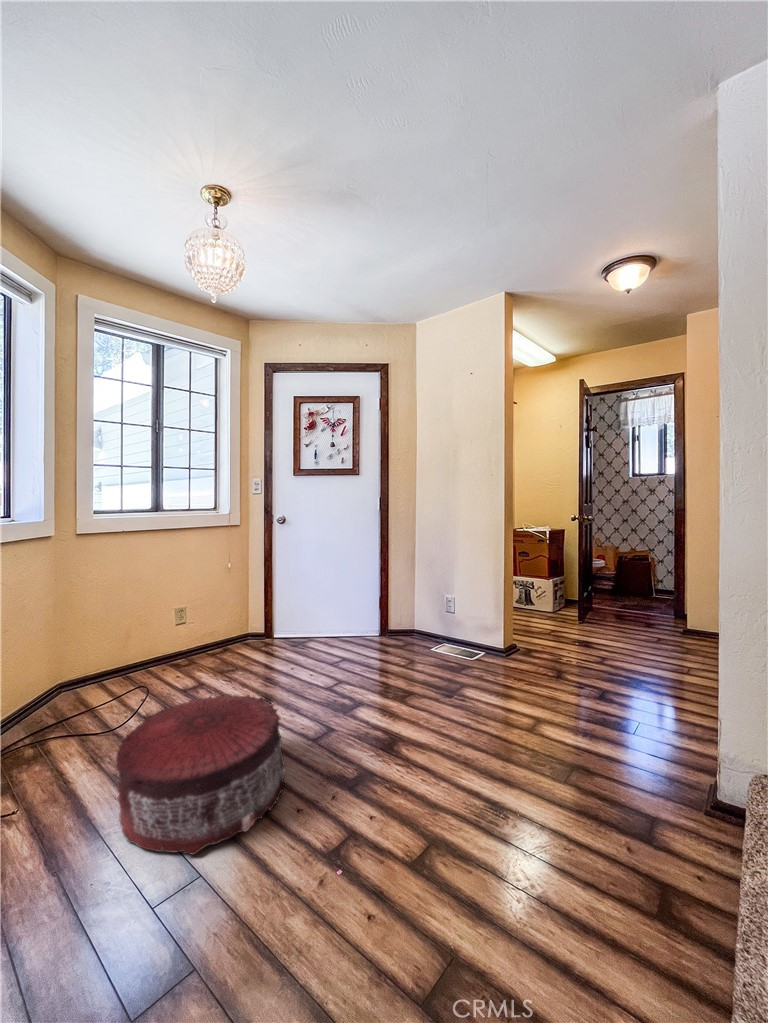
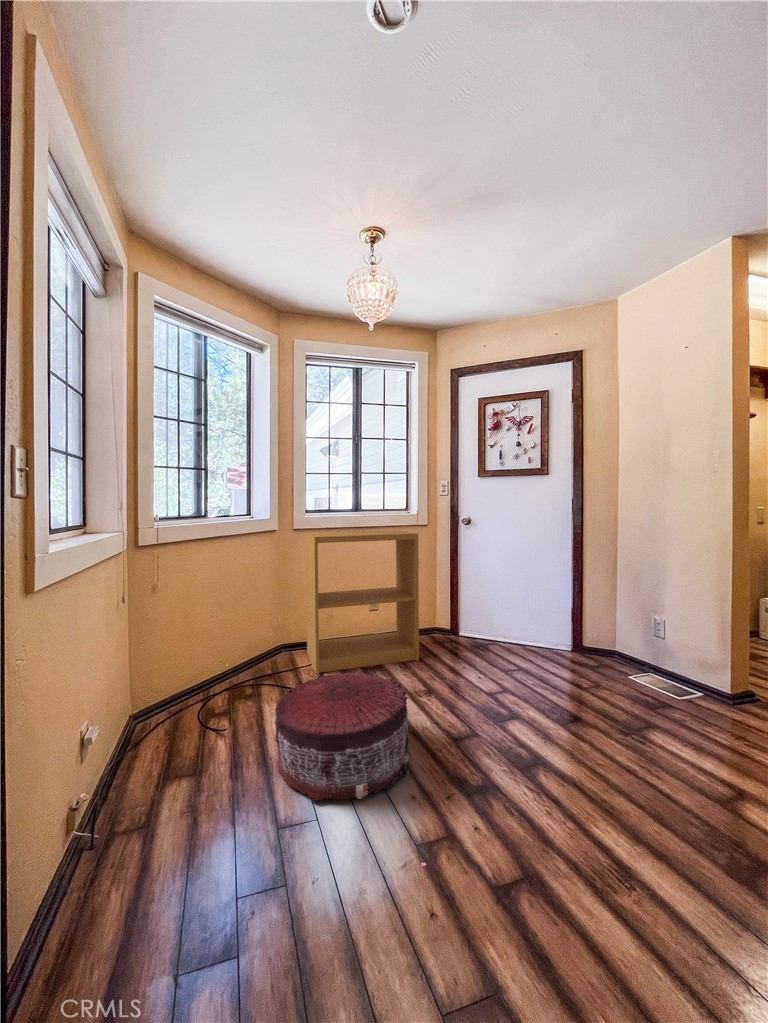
bookshelf: none [91,531,242,712] -> present [306,530,419,674]

